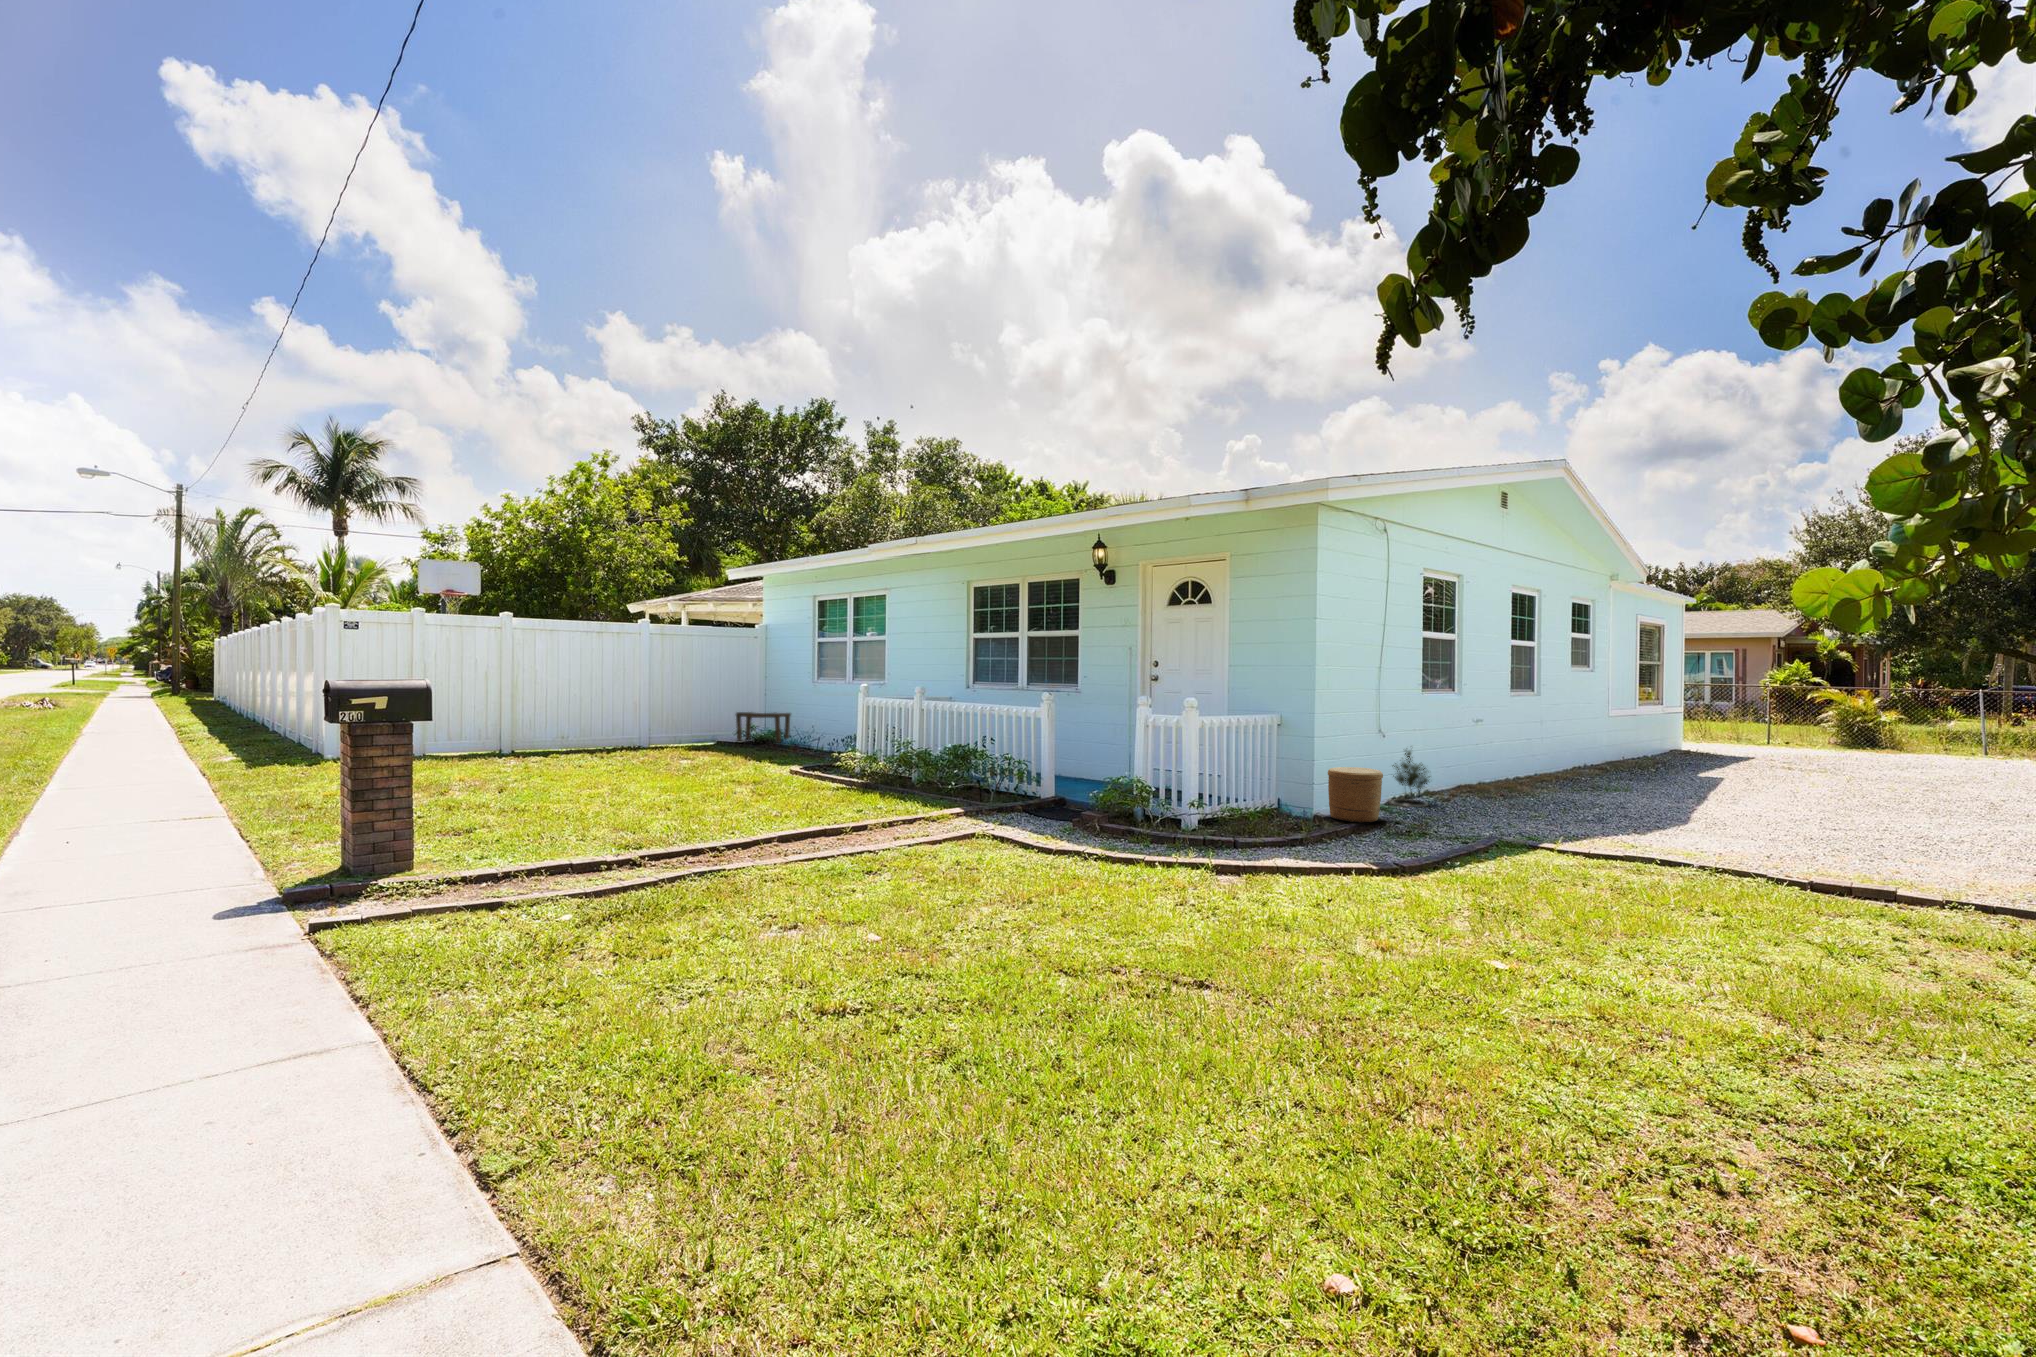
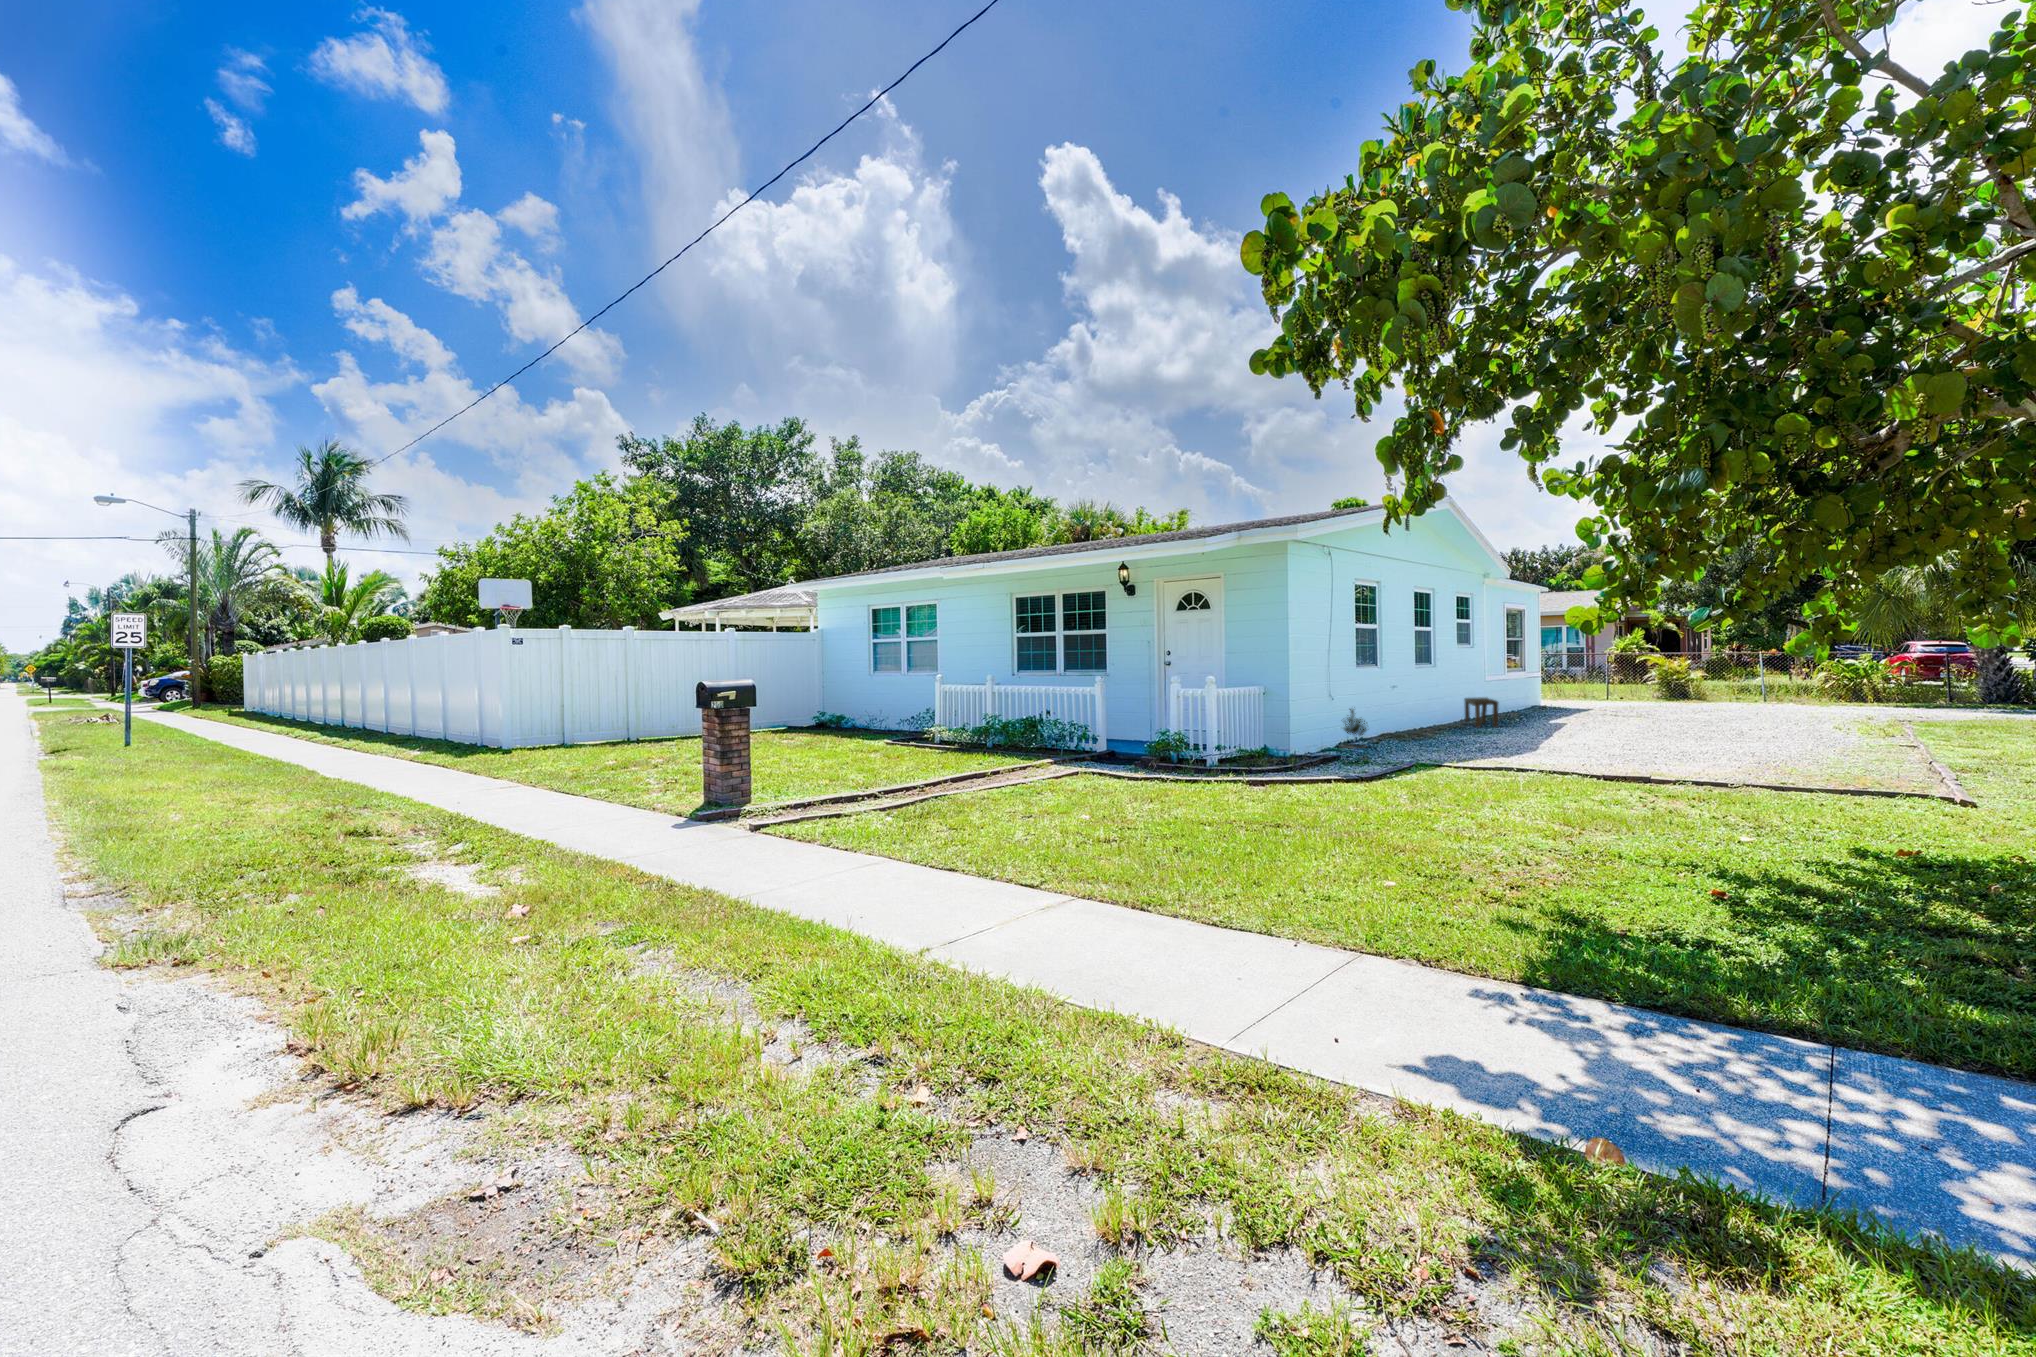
bench: present [736,712,791,743] -> present [1464,698,1498,728]
woven basket: present [1328,767,1383,823] -> none [1302,721,1339,758]

